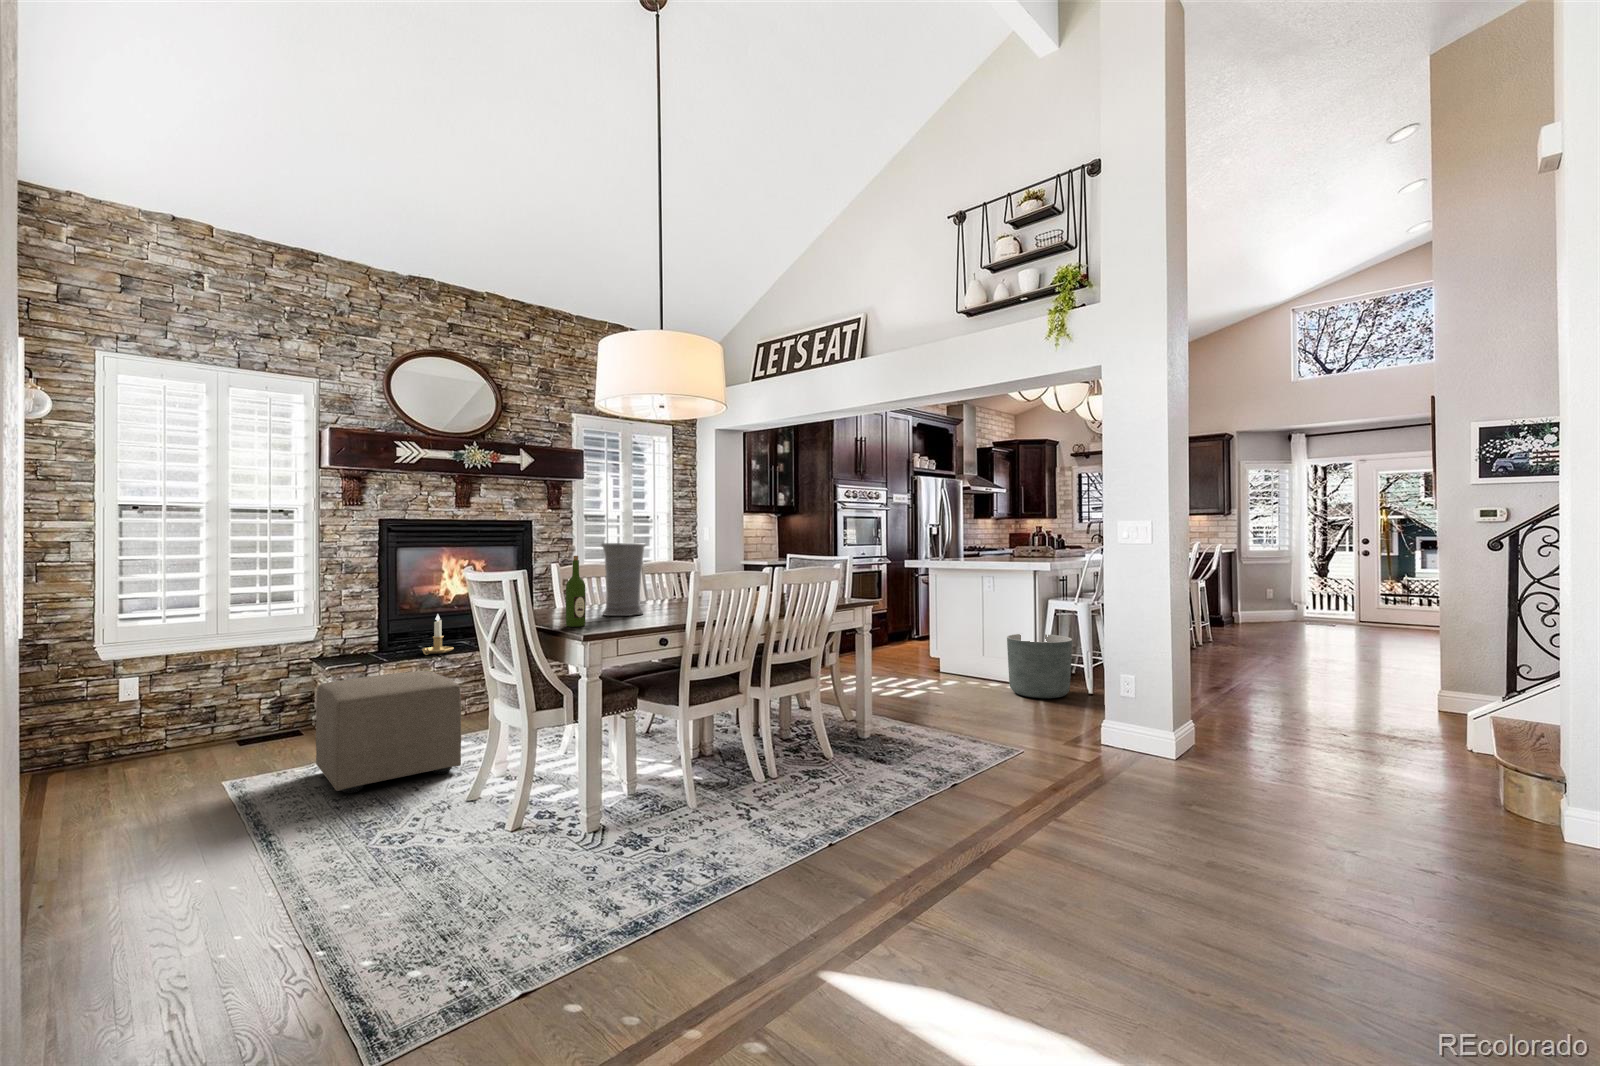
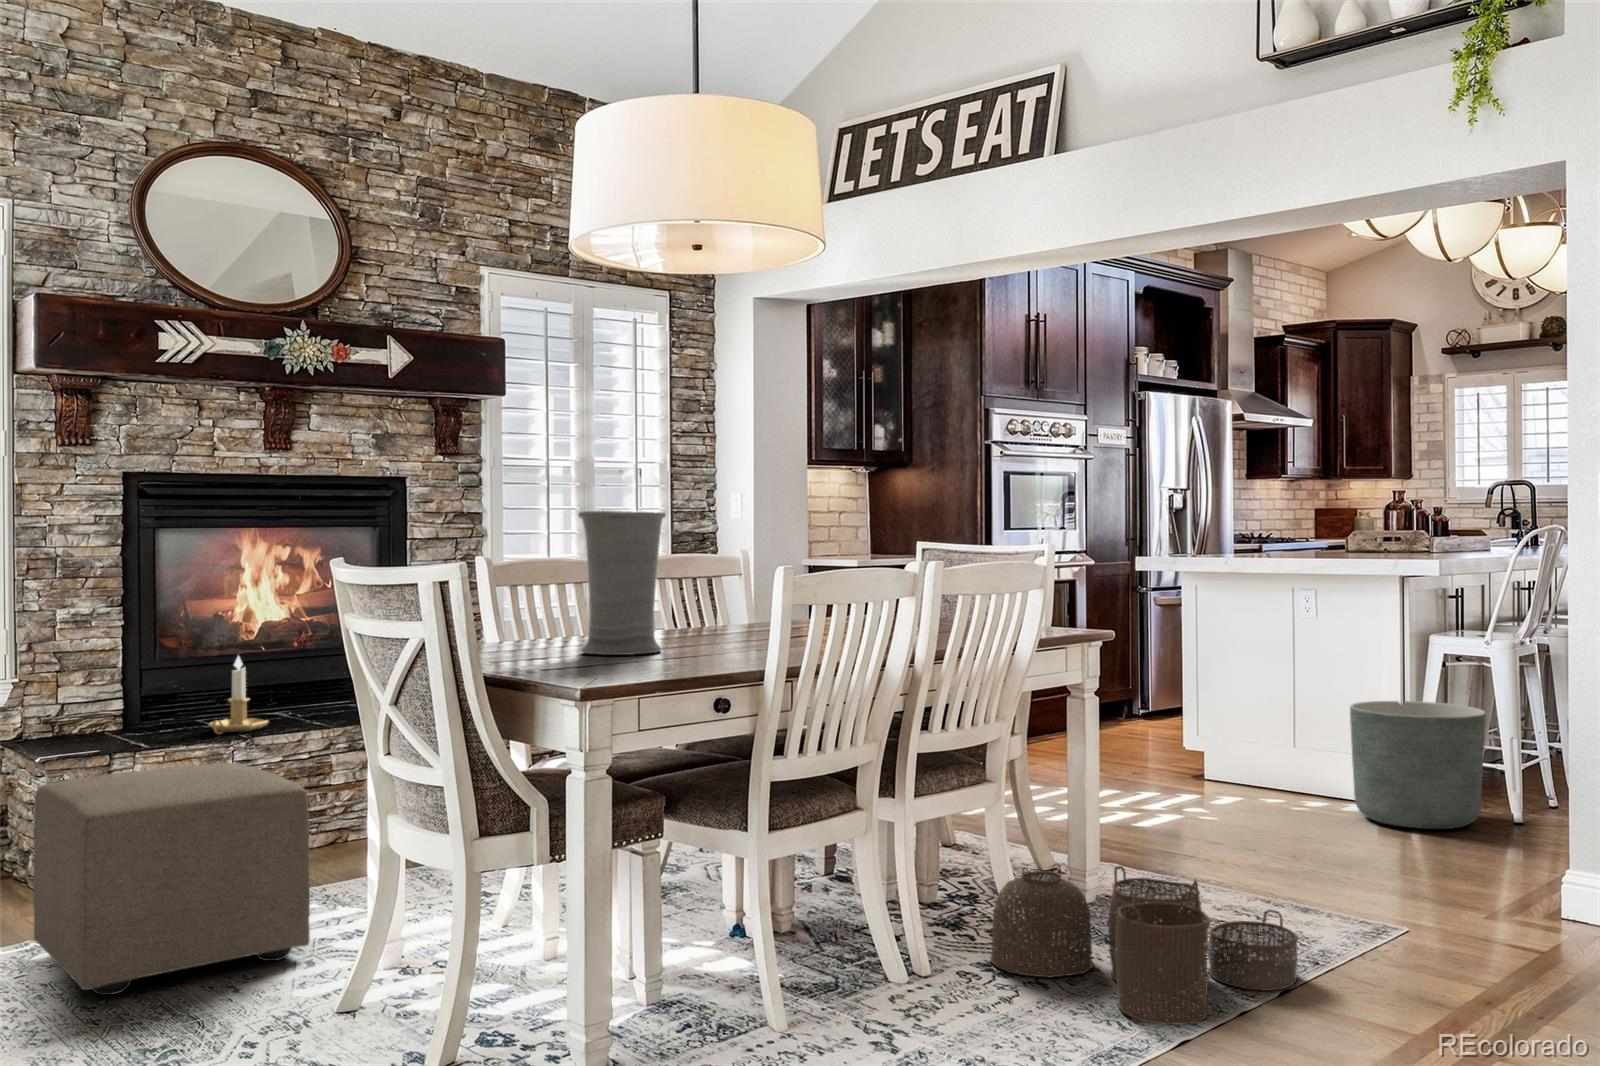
wine bottle: present [566,556,586,627] -> none [526,533,563,673]
woven basket: none [808,720,958,801] -> present [990,864,1298,1025]

